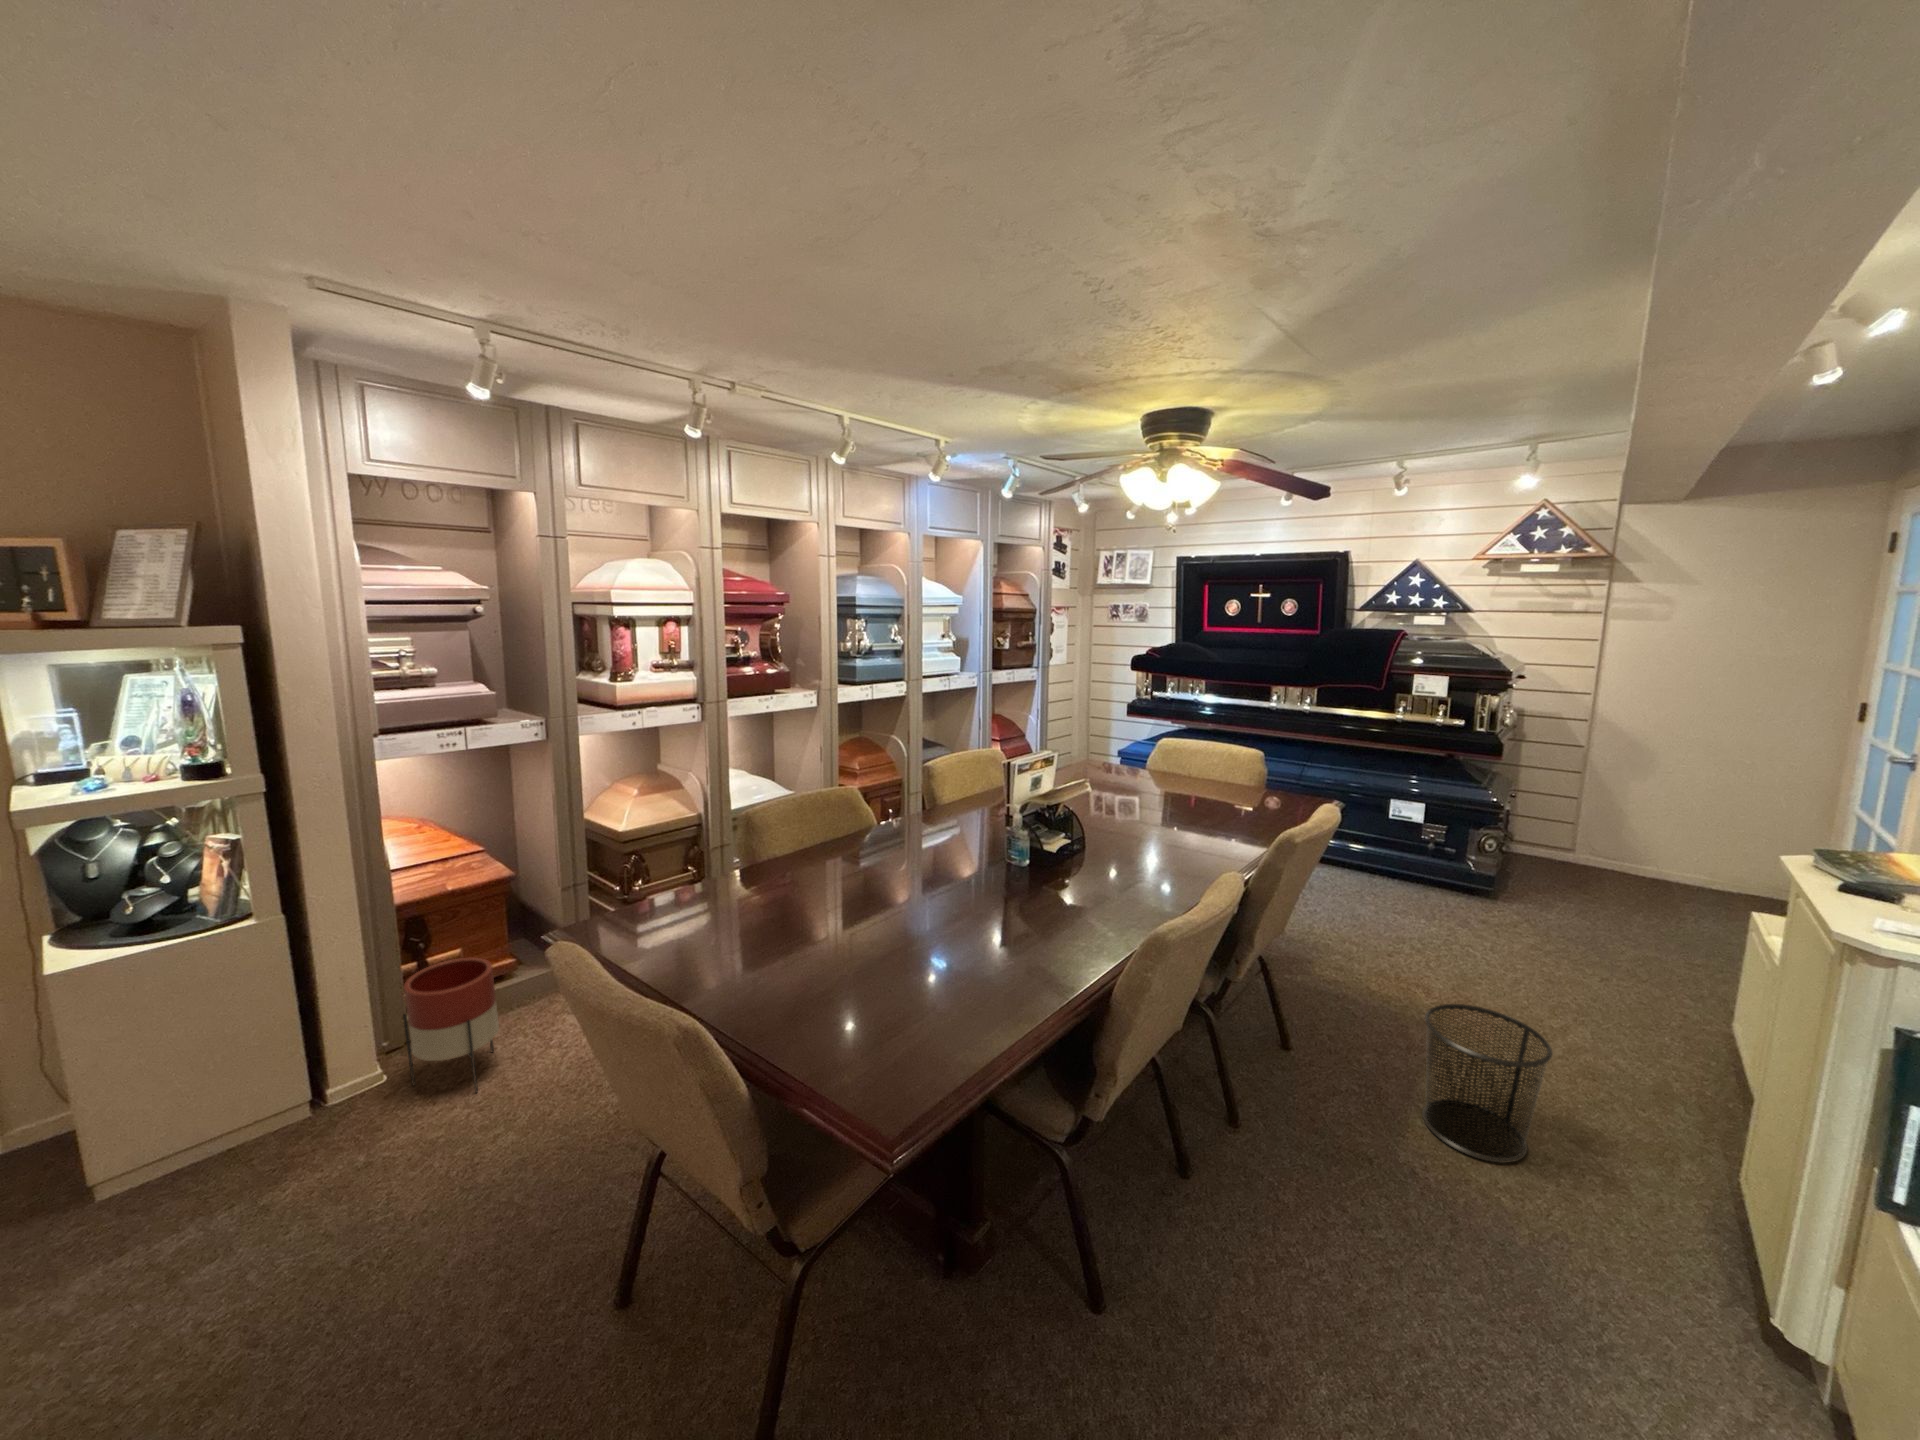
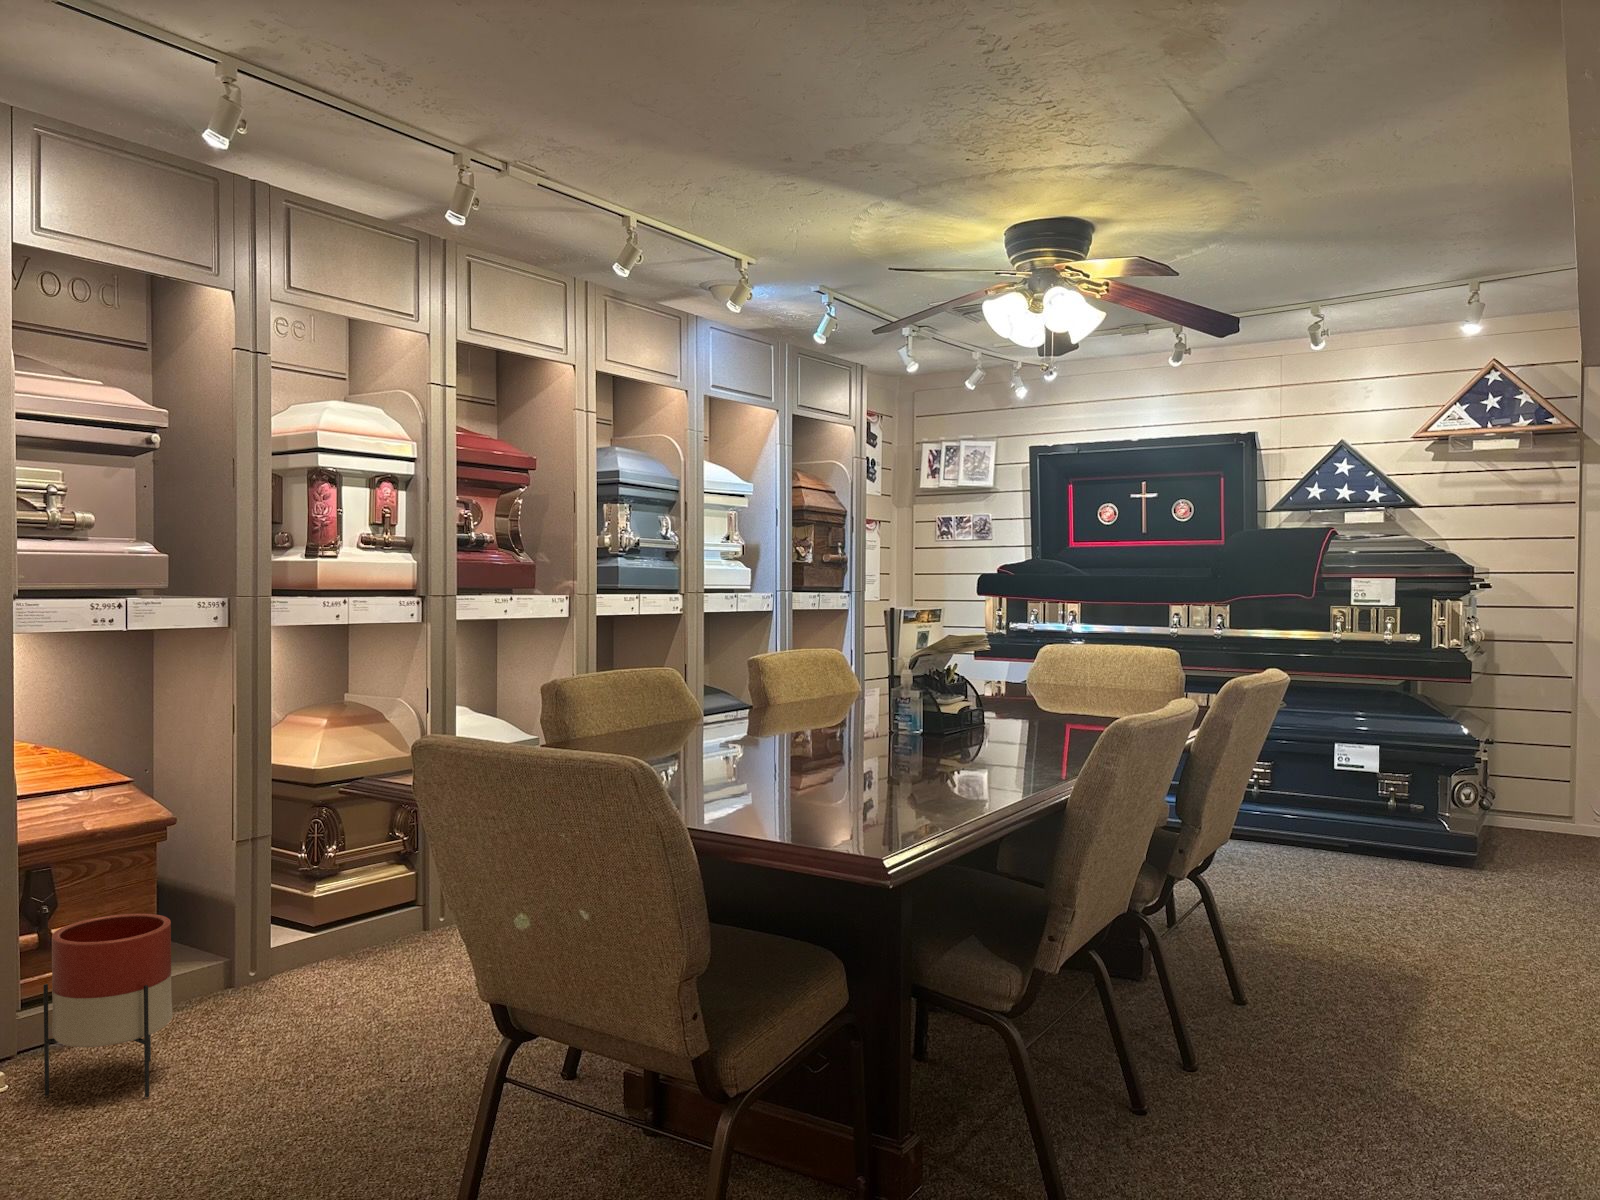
waste bin: present [1422,1004,1553,1162] -> none [1405,910,1552,1085]

